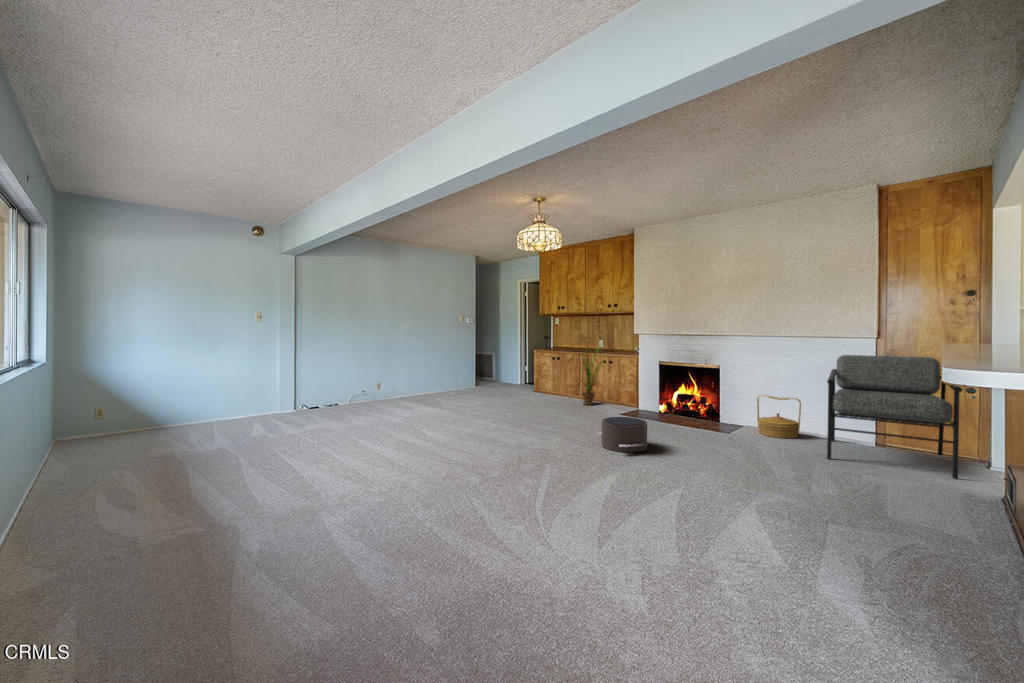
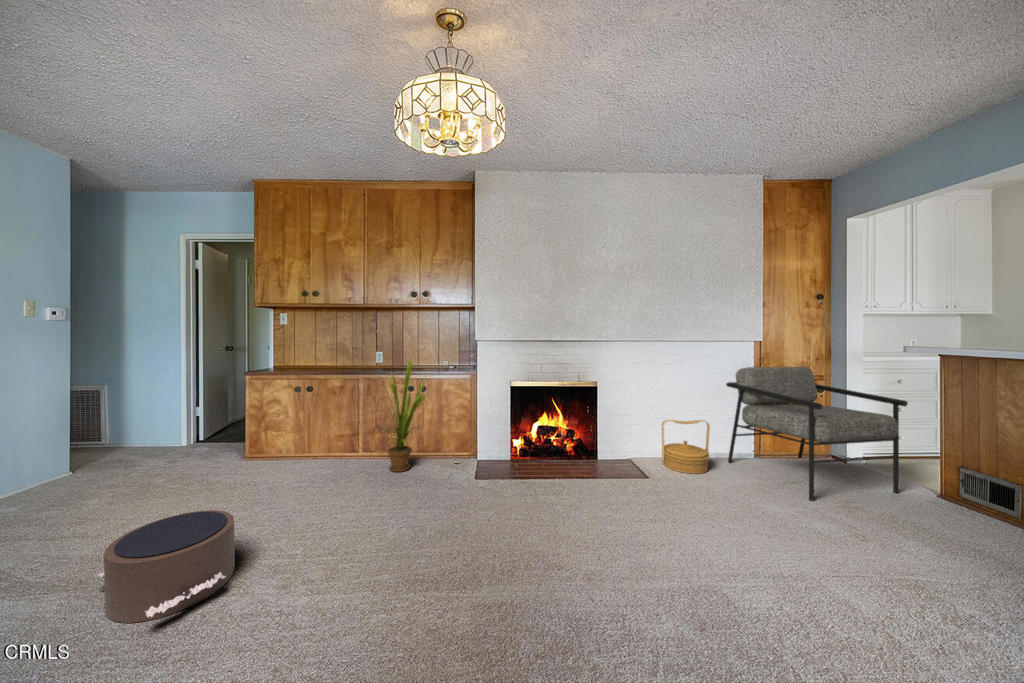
pouf: present [597,417,647,452] -> present [98,510,235,623]

